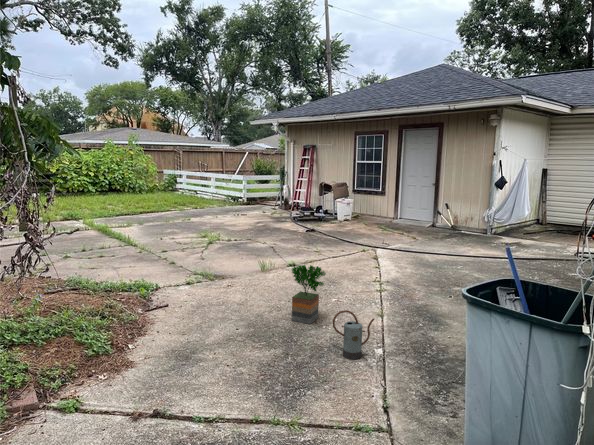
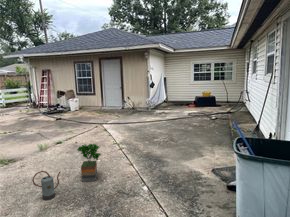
watering can: present [333,310,374,359] -> present [32,171,60,200]

